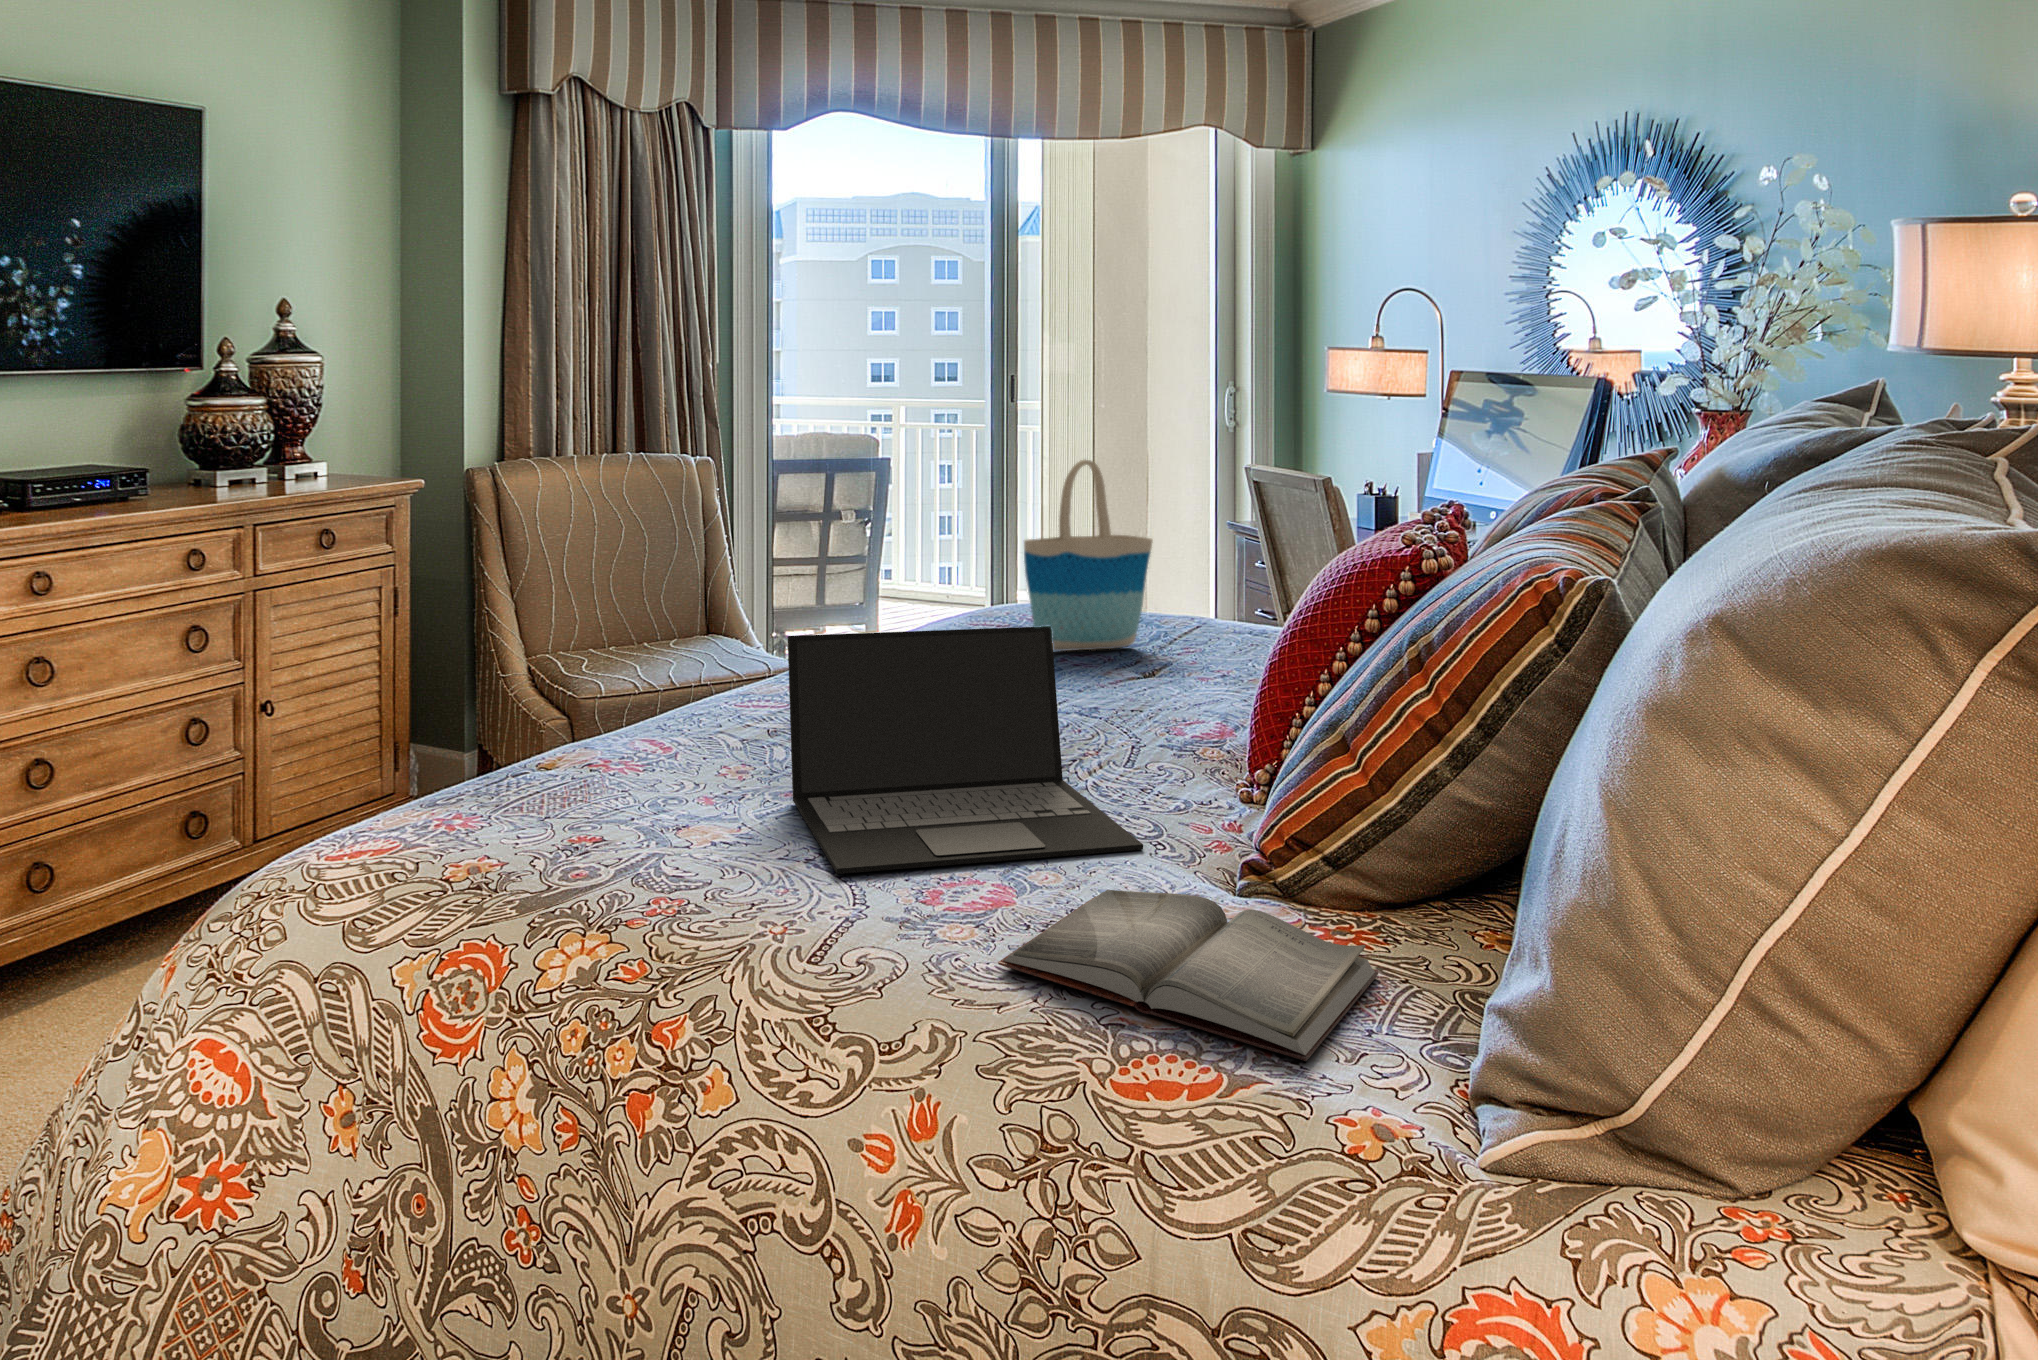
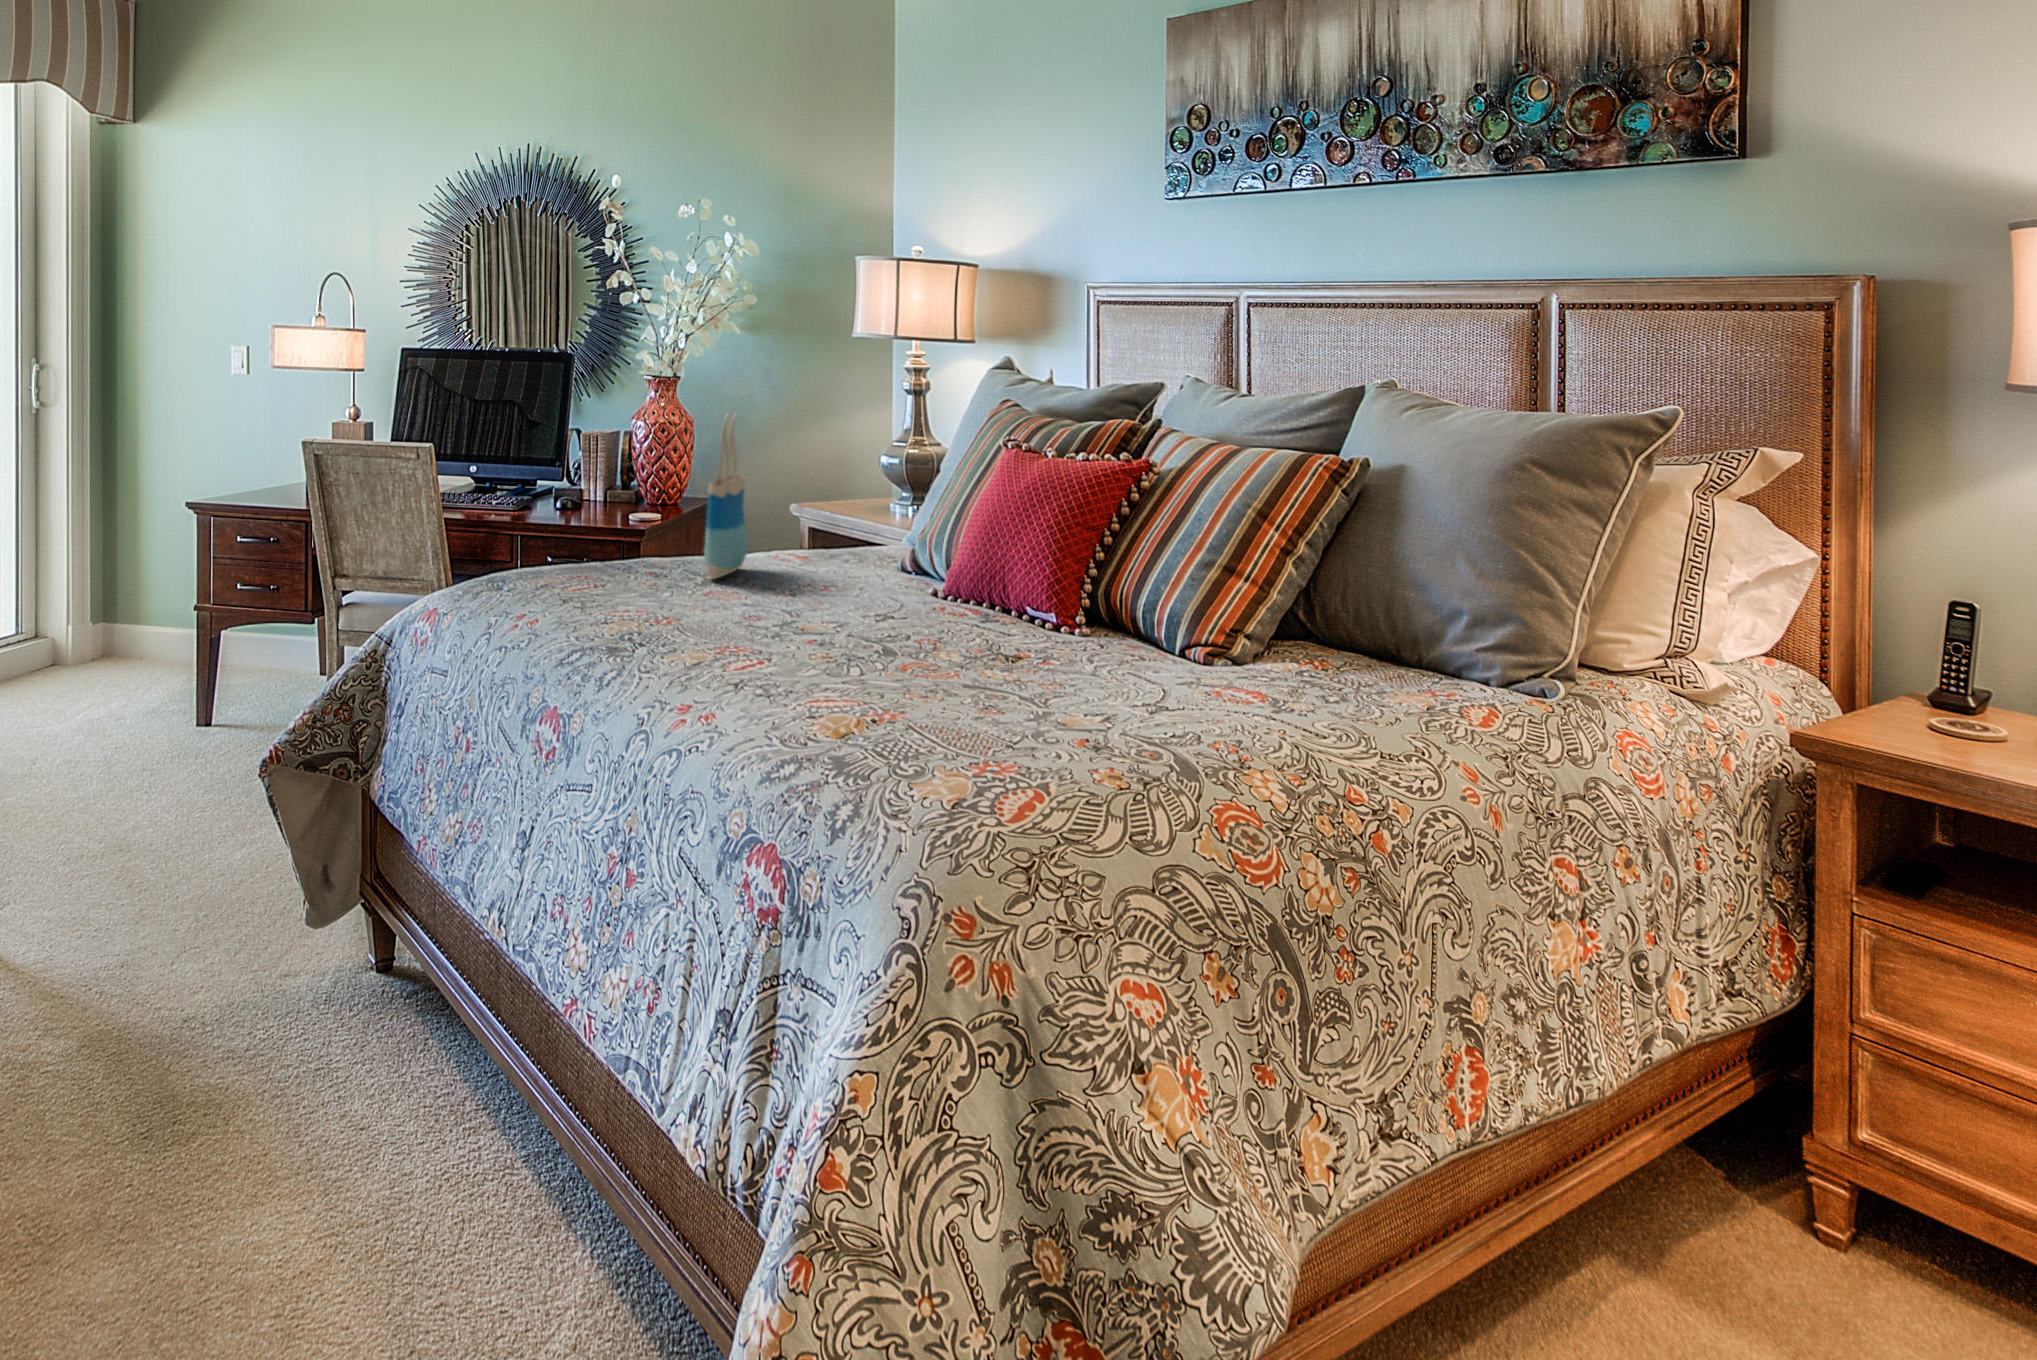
laptop: present [788,626,1143,874] -> none [1021,535,1208,706]
hardback book: present [998,890,1378,1061] -> none [1276,655,1487,708]

